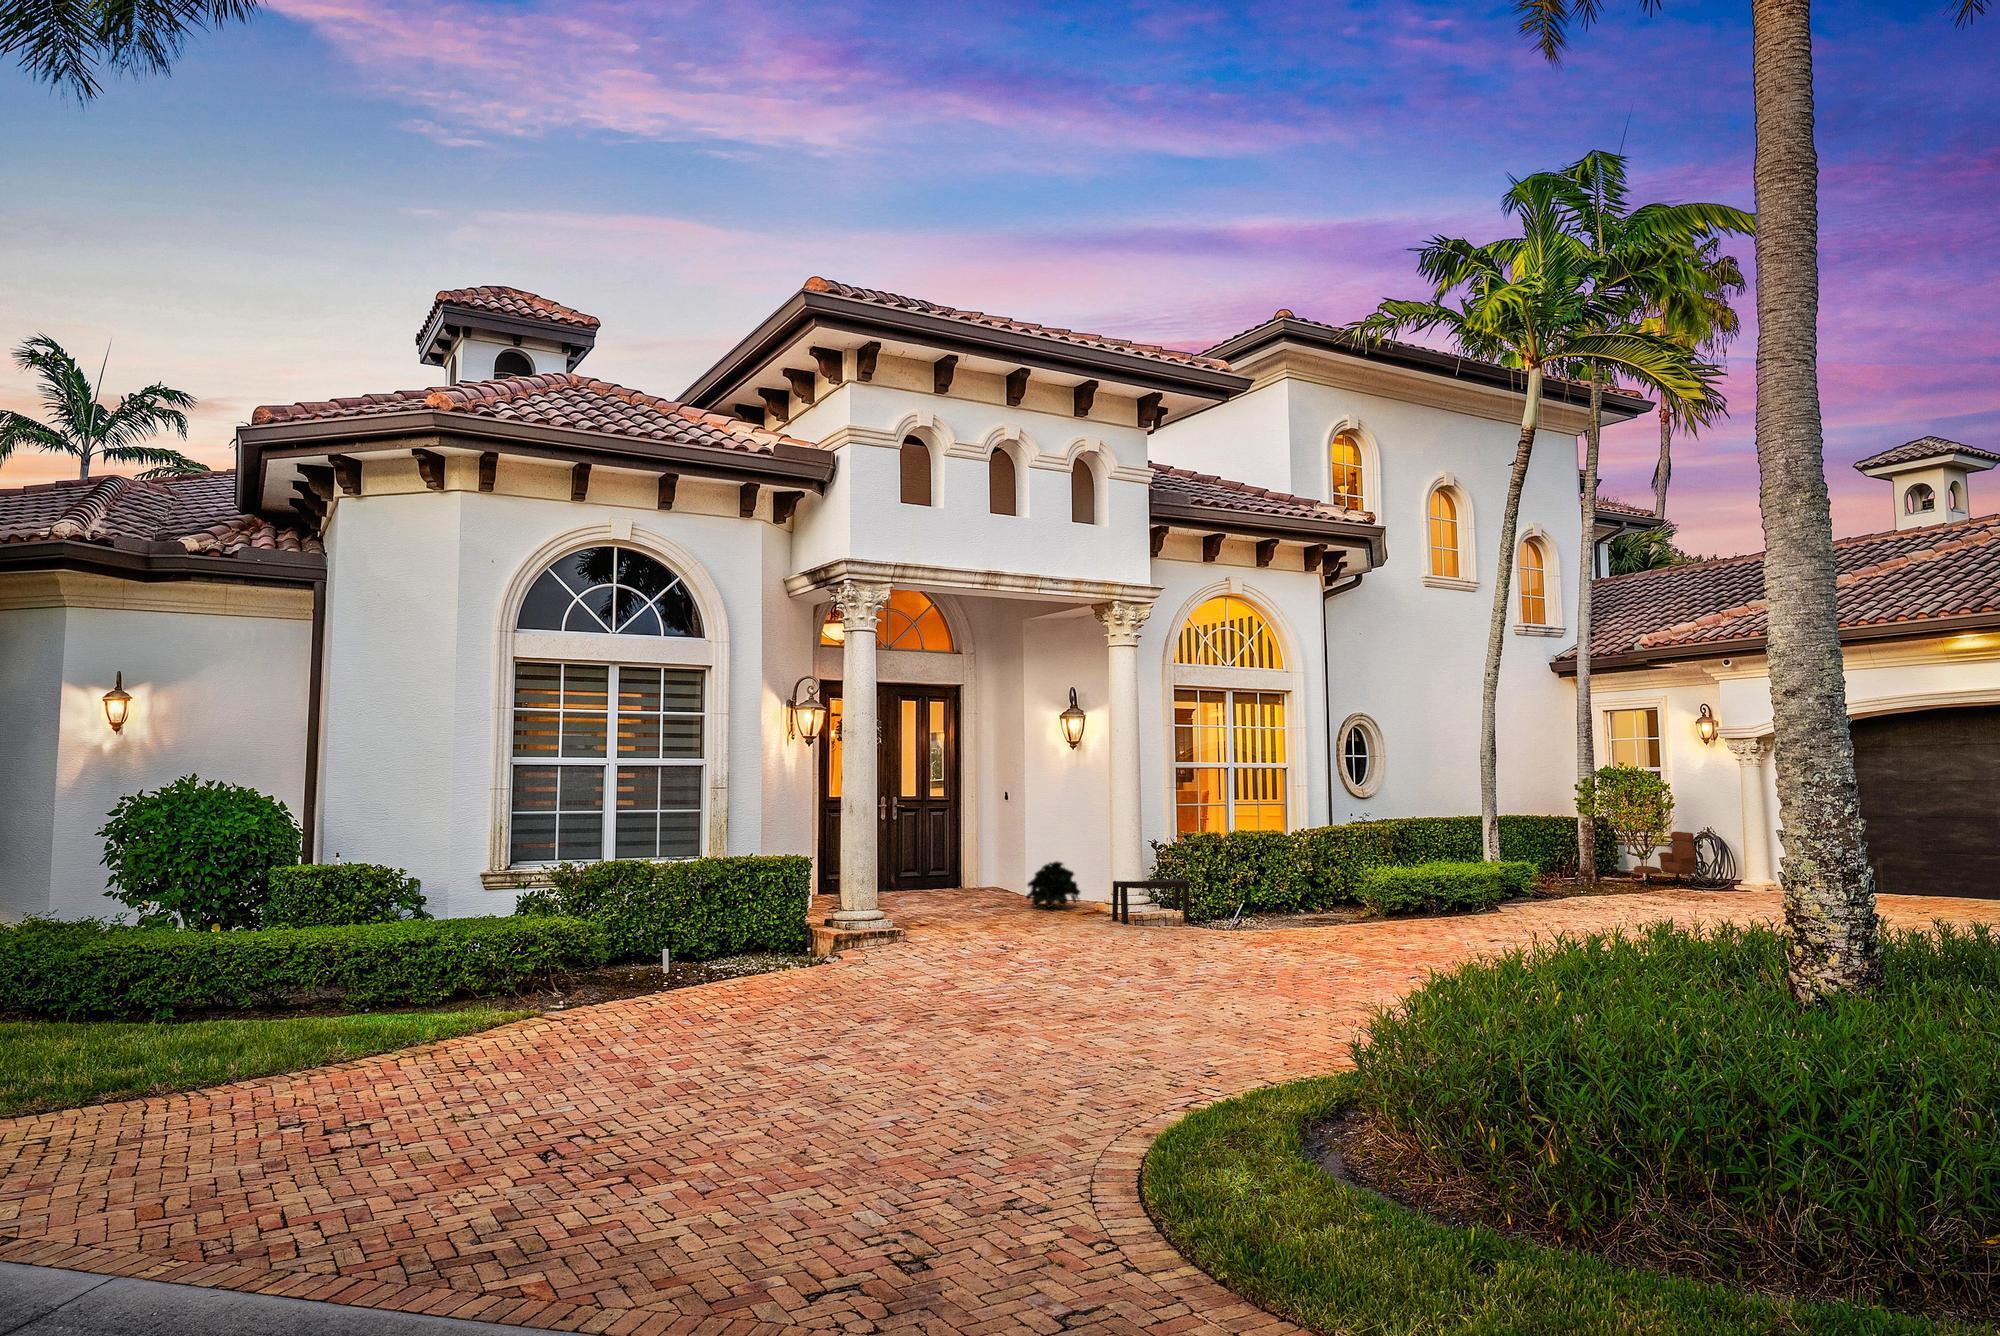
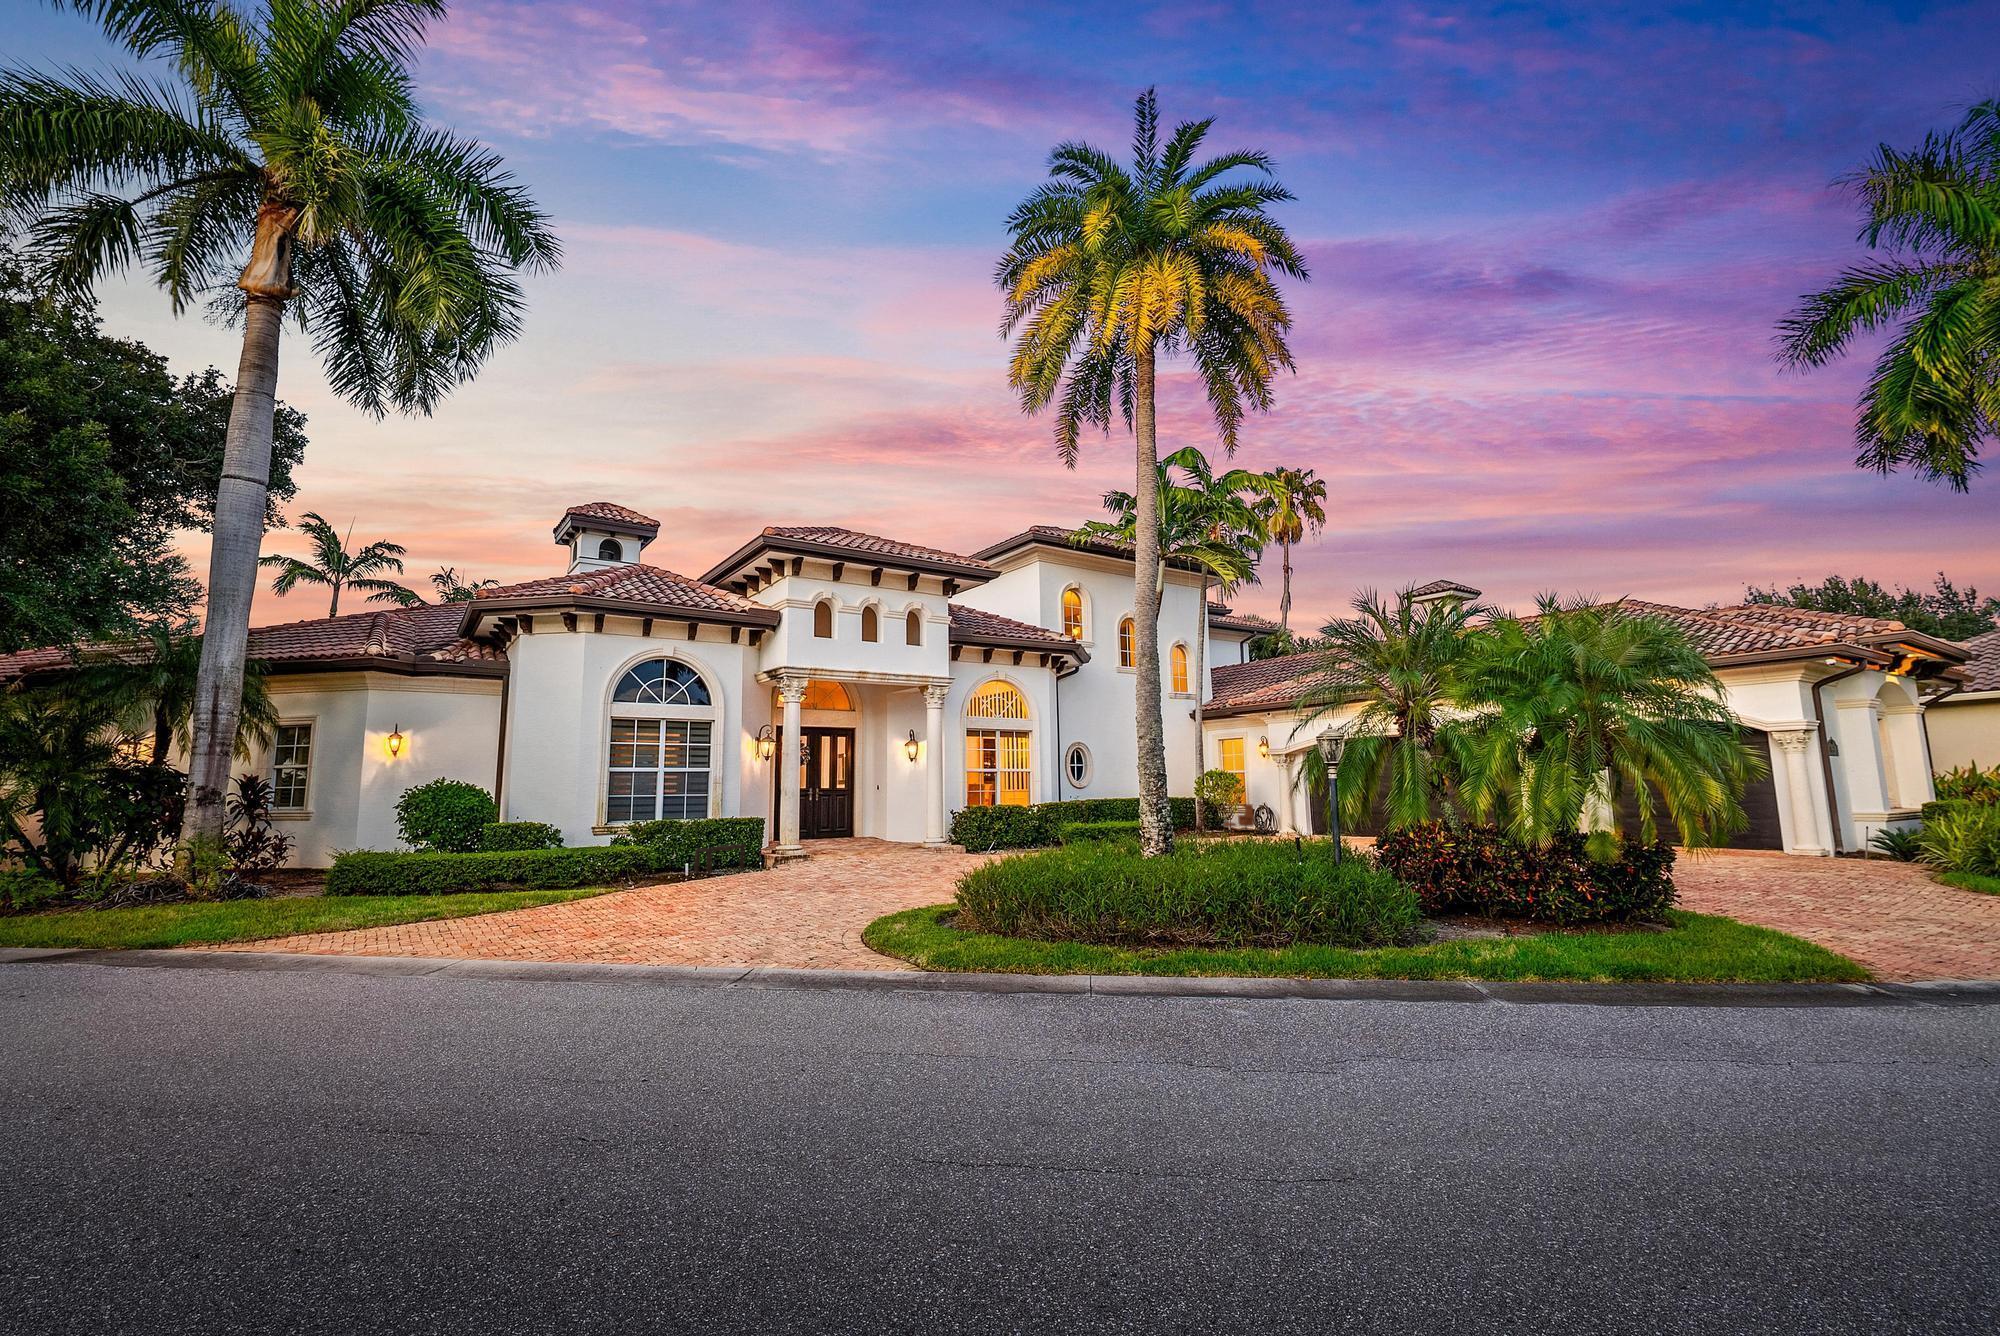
potted plant: present [1026,862,1080,907] -> none [887,822,917,846]
bench: present [1112,879,1190,924] -> present [694,844,746,875]

